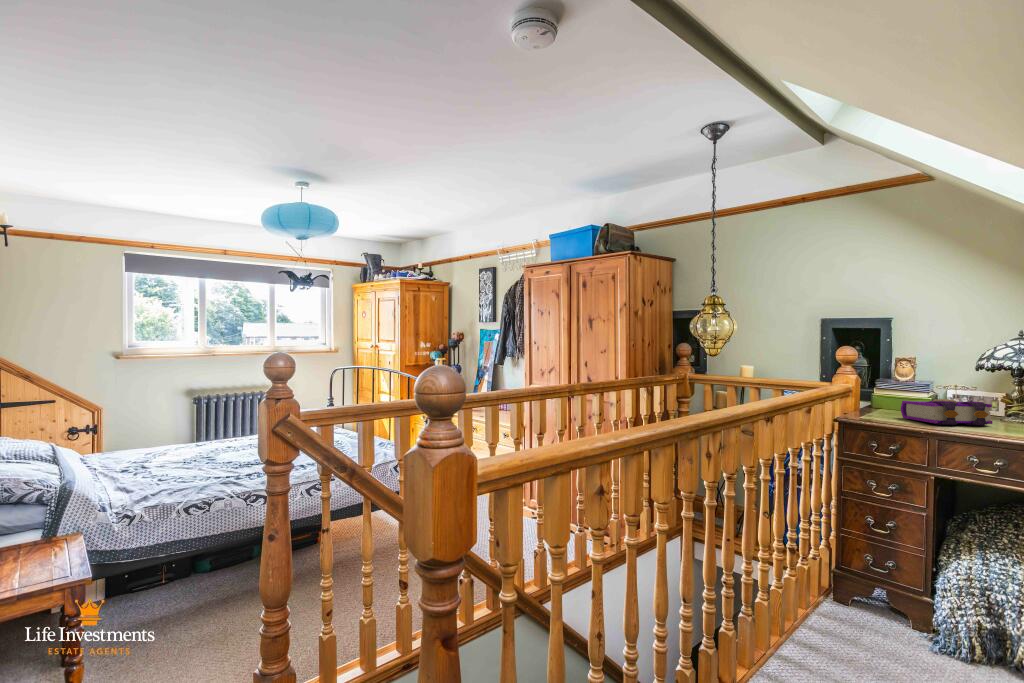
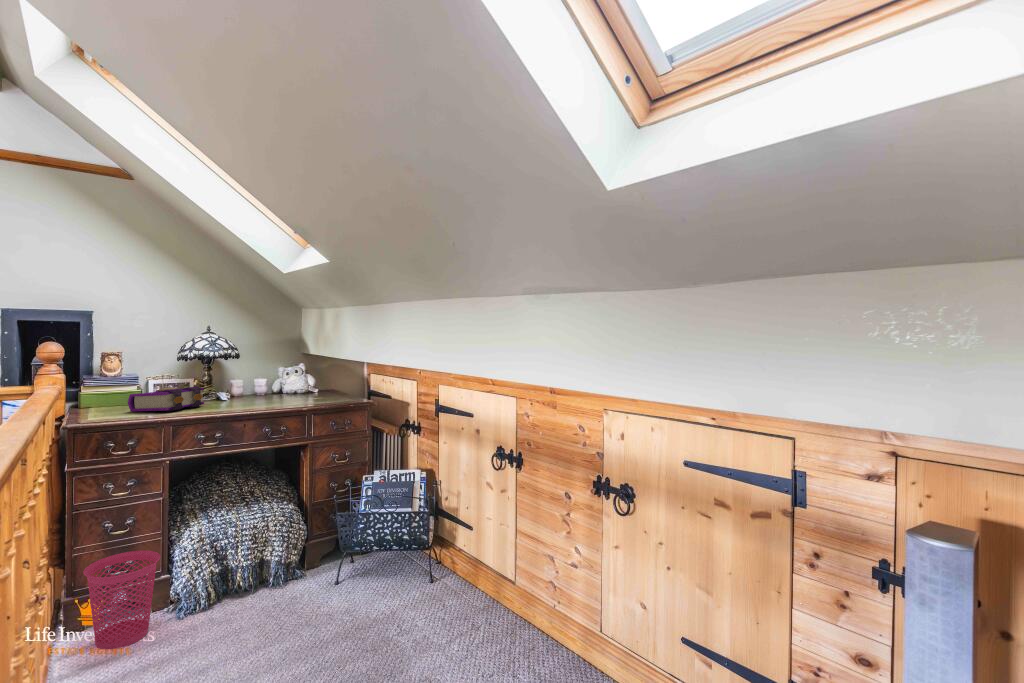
waste basket: none [837,548,910,643] -> present [83,550,160,649]

